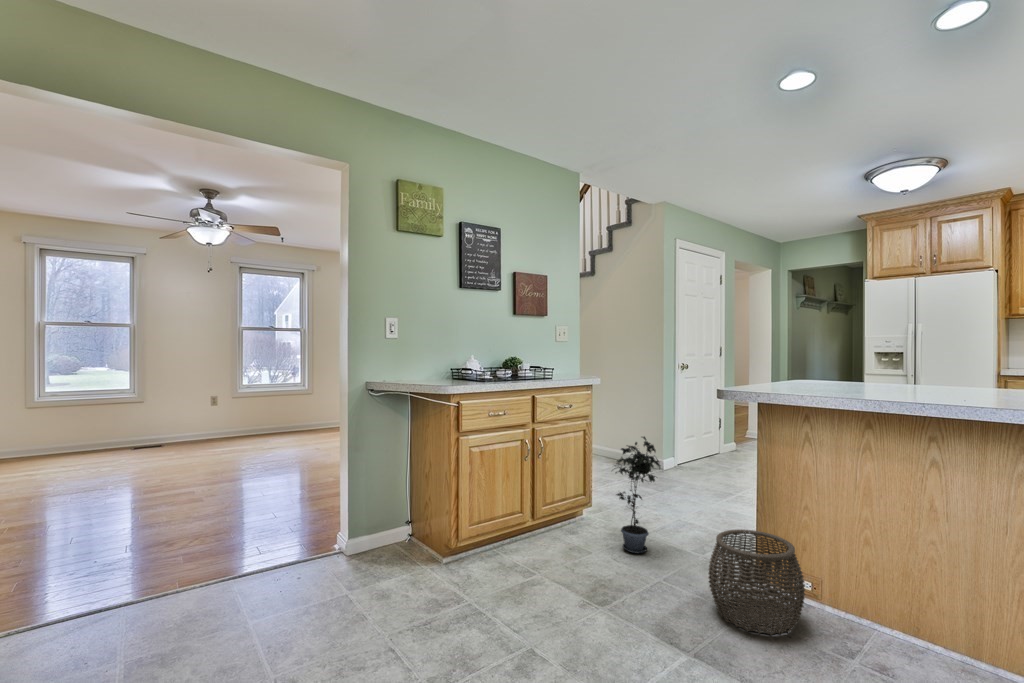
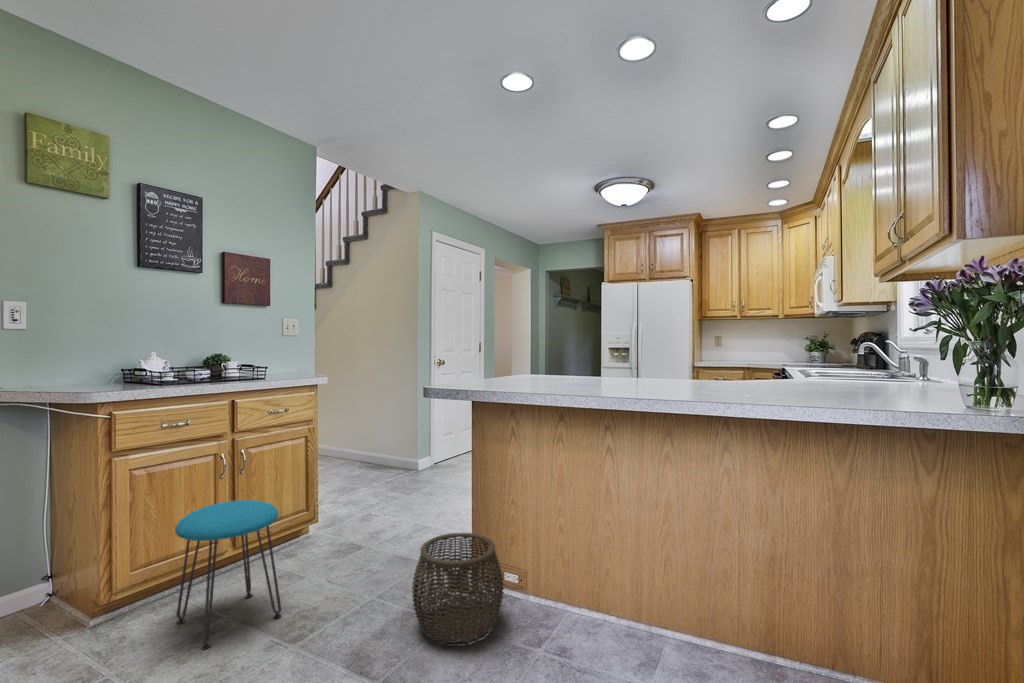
potted plant: present [615,437,660,553] -> none [329,440,387,570]
stool: none [505,479,586,594] -> present [175,500,281,649]

